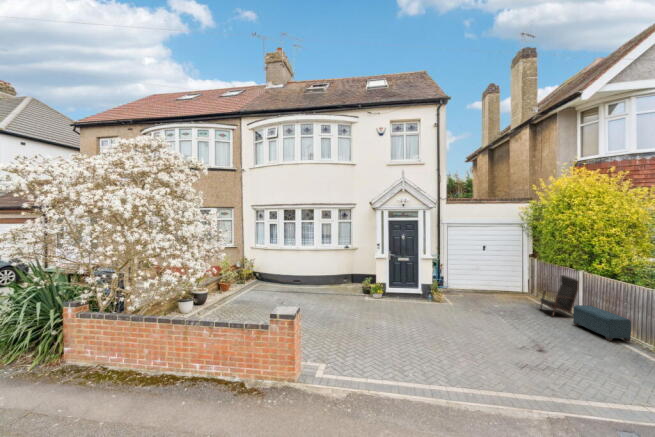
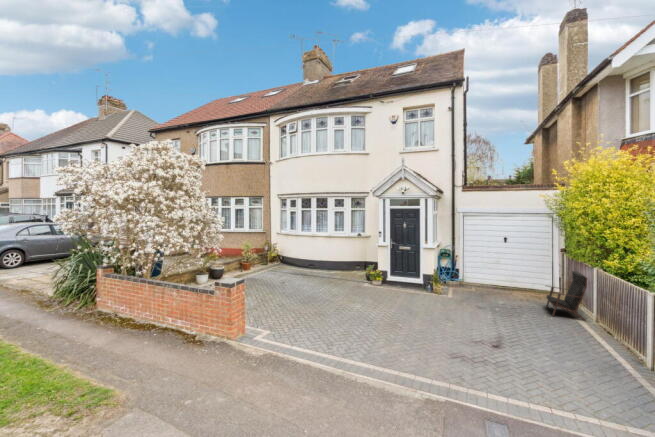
bench: present [573,305,631,341] -> none [571,304,628,349]

